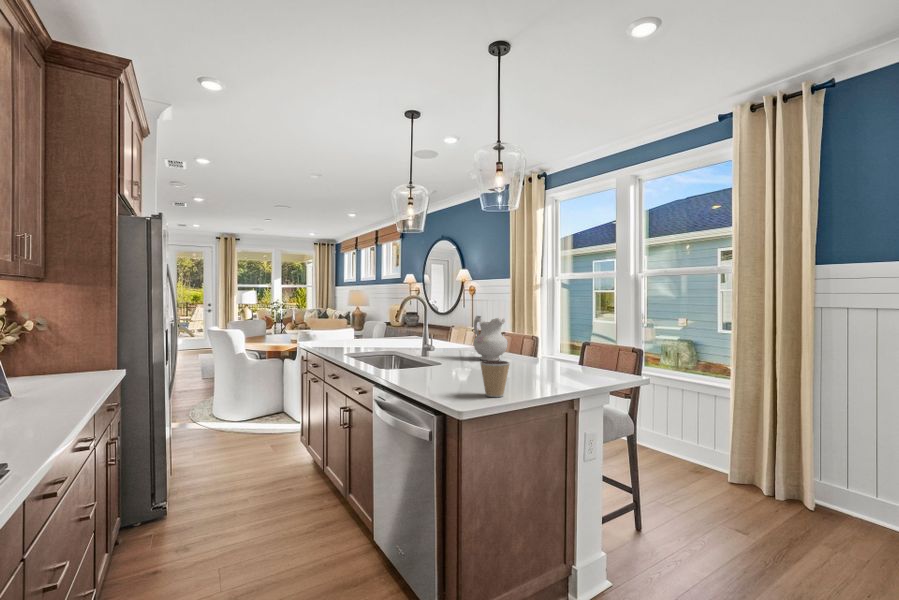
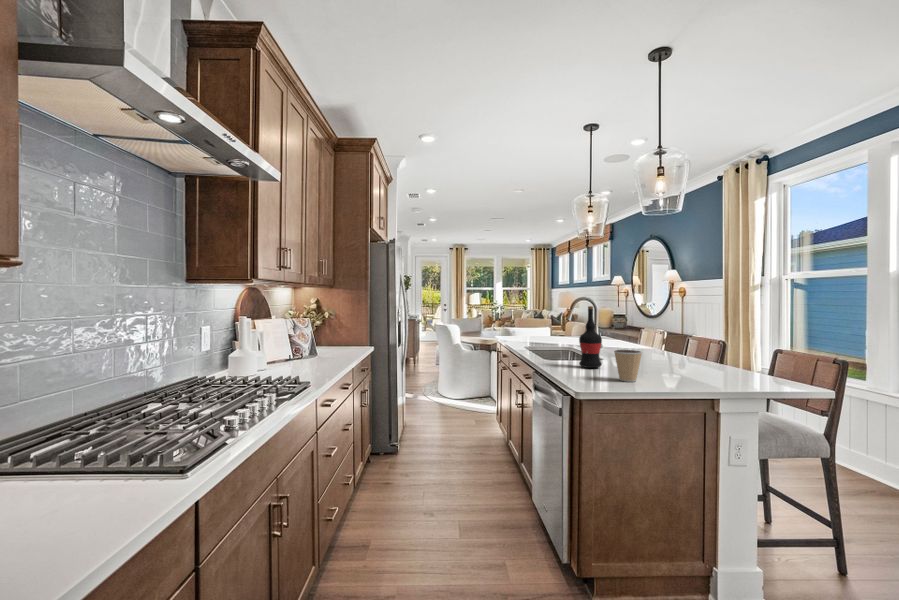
wine bottle: none [427,310,452,381] -> present [579,306,602,368]
ceramic pitcher: present [474,316,508,360] -> none [643,313,679,357]

